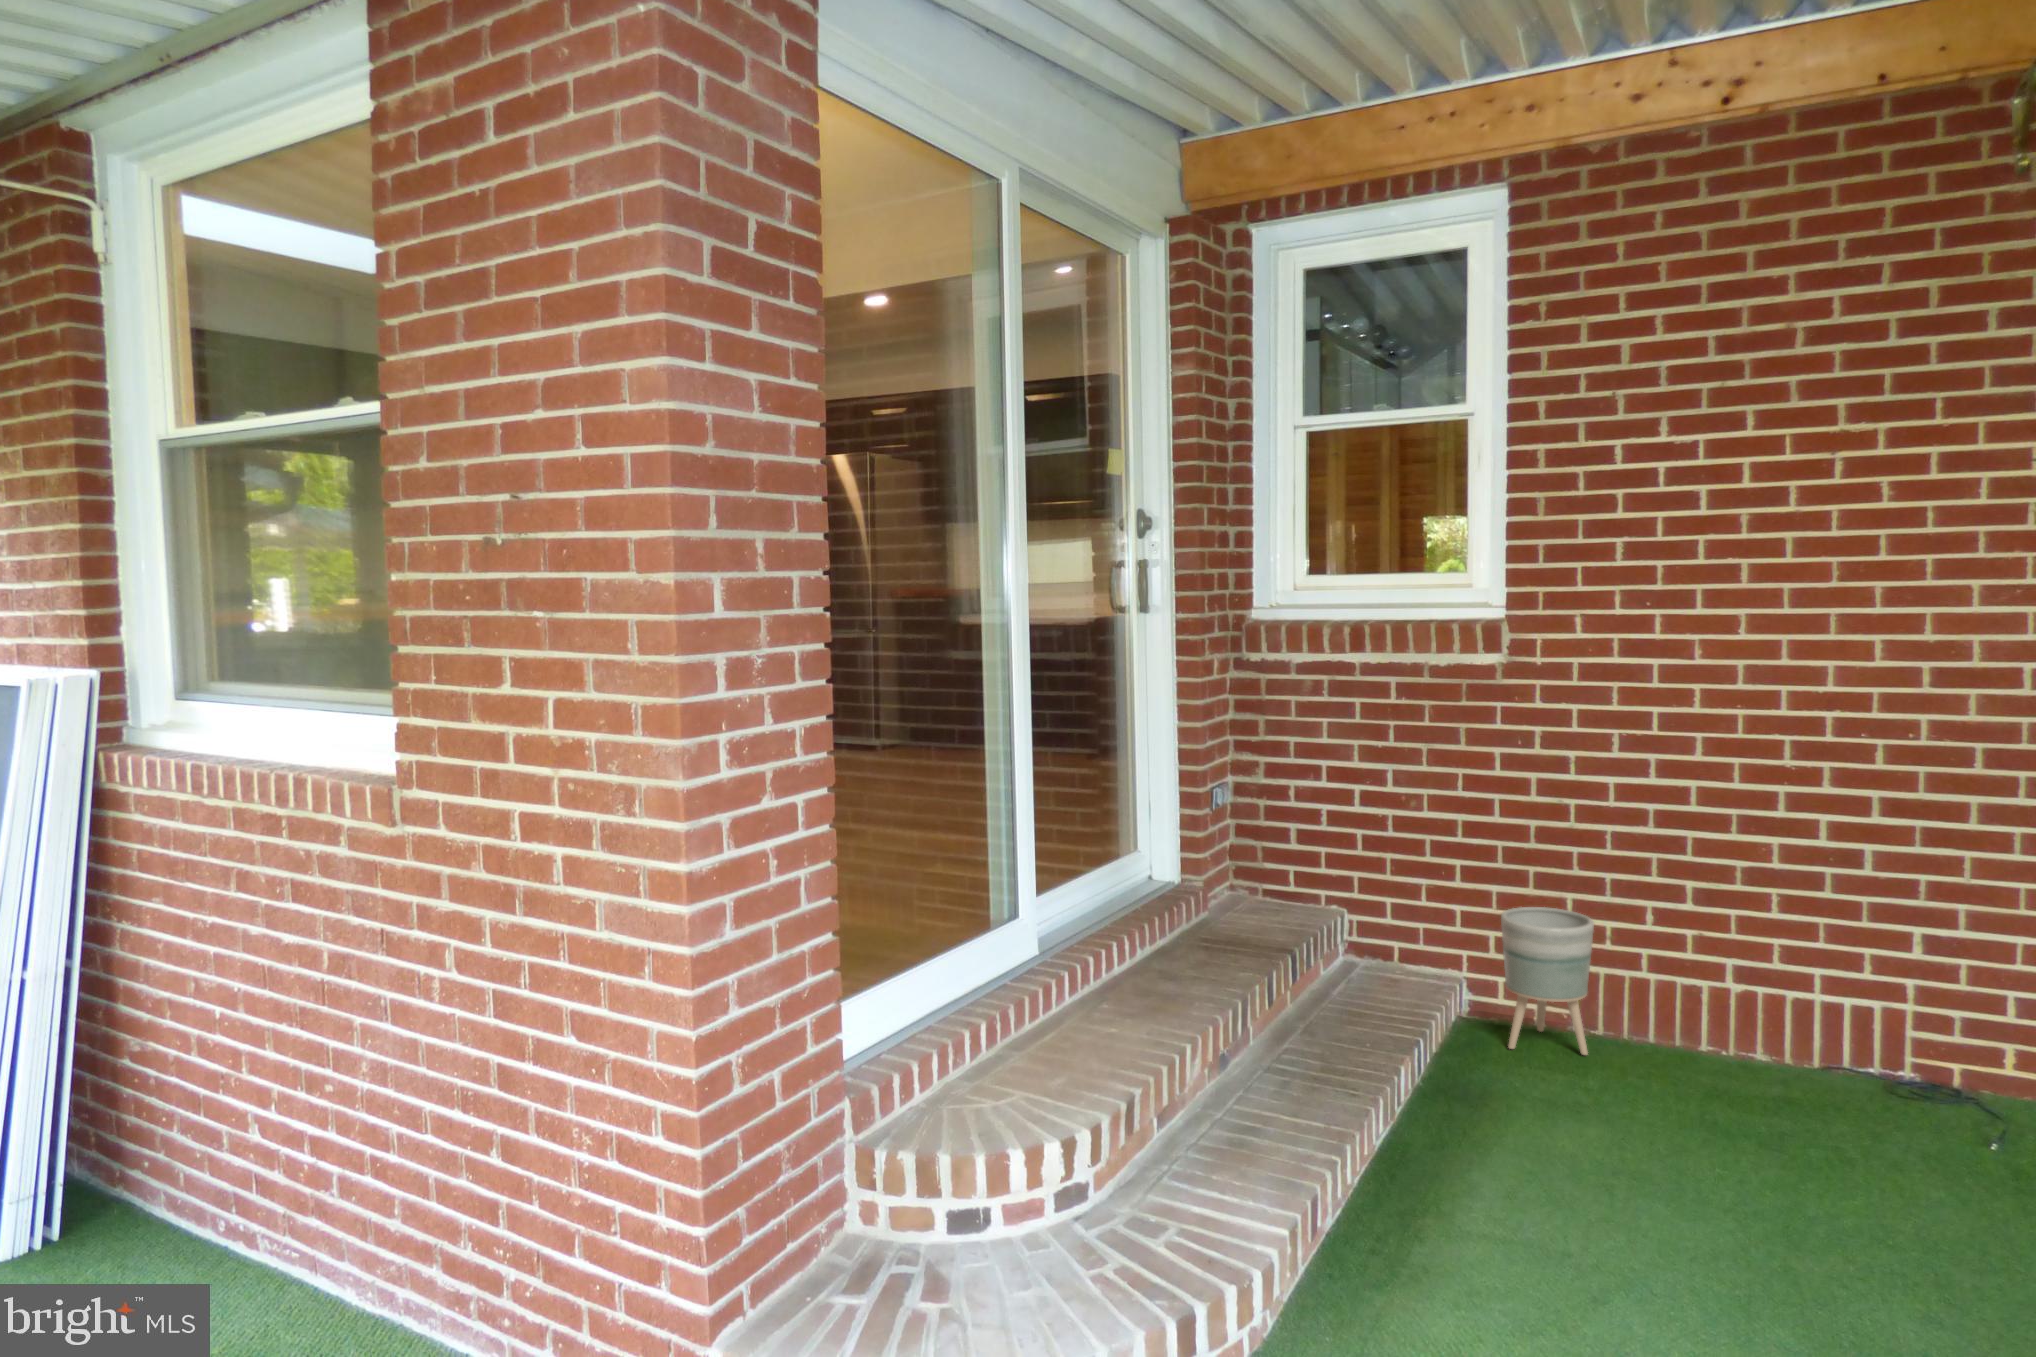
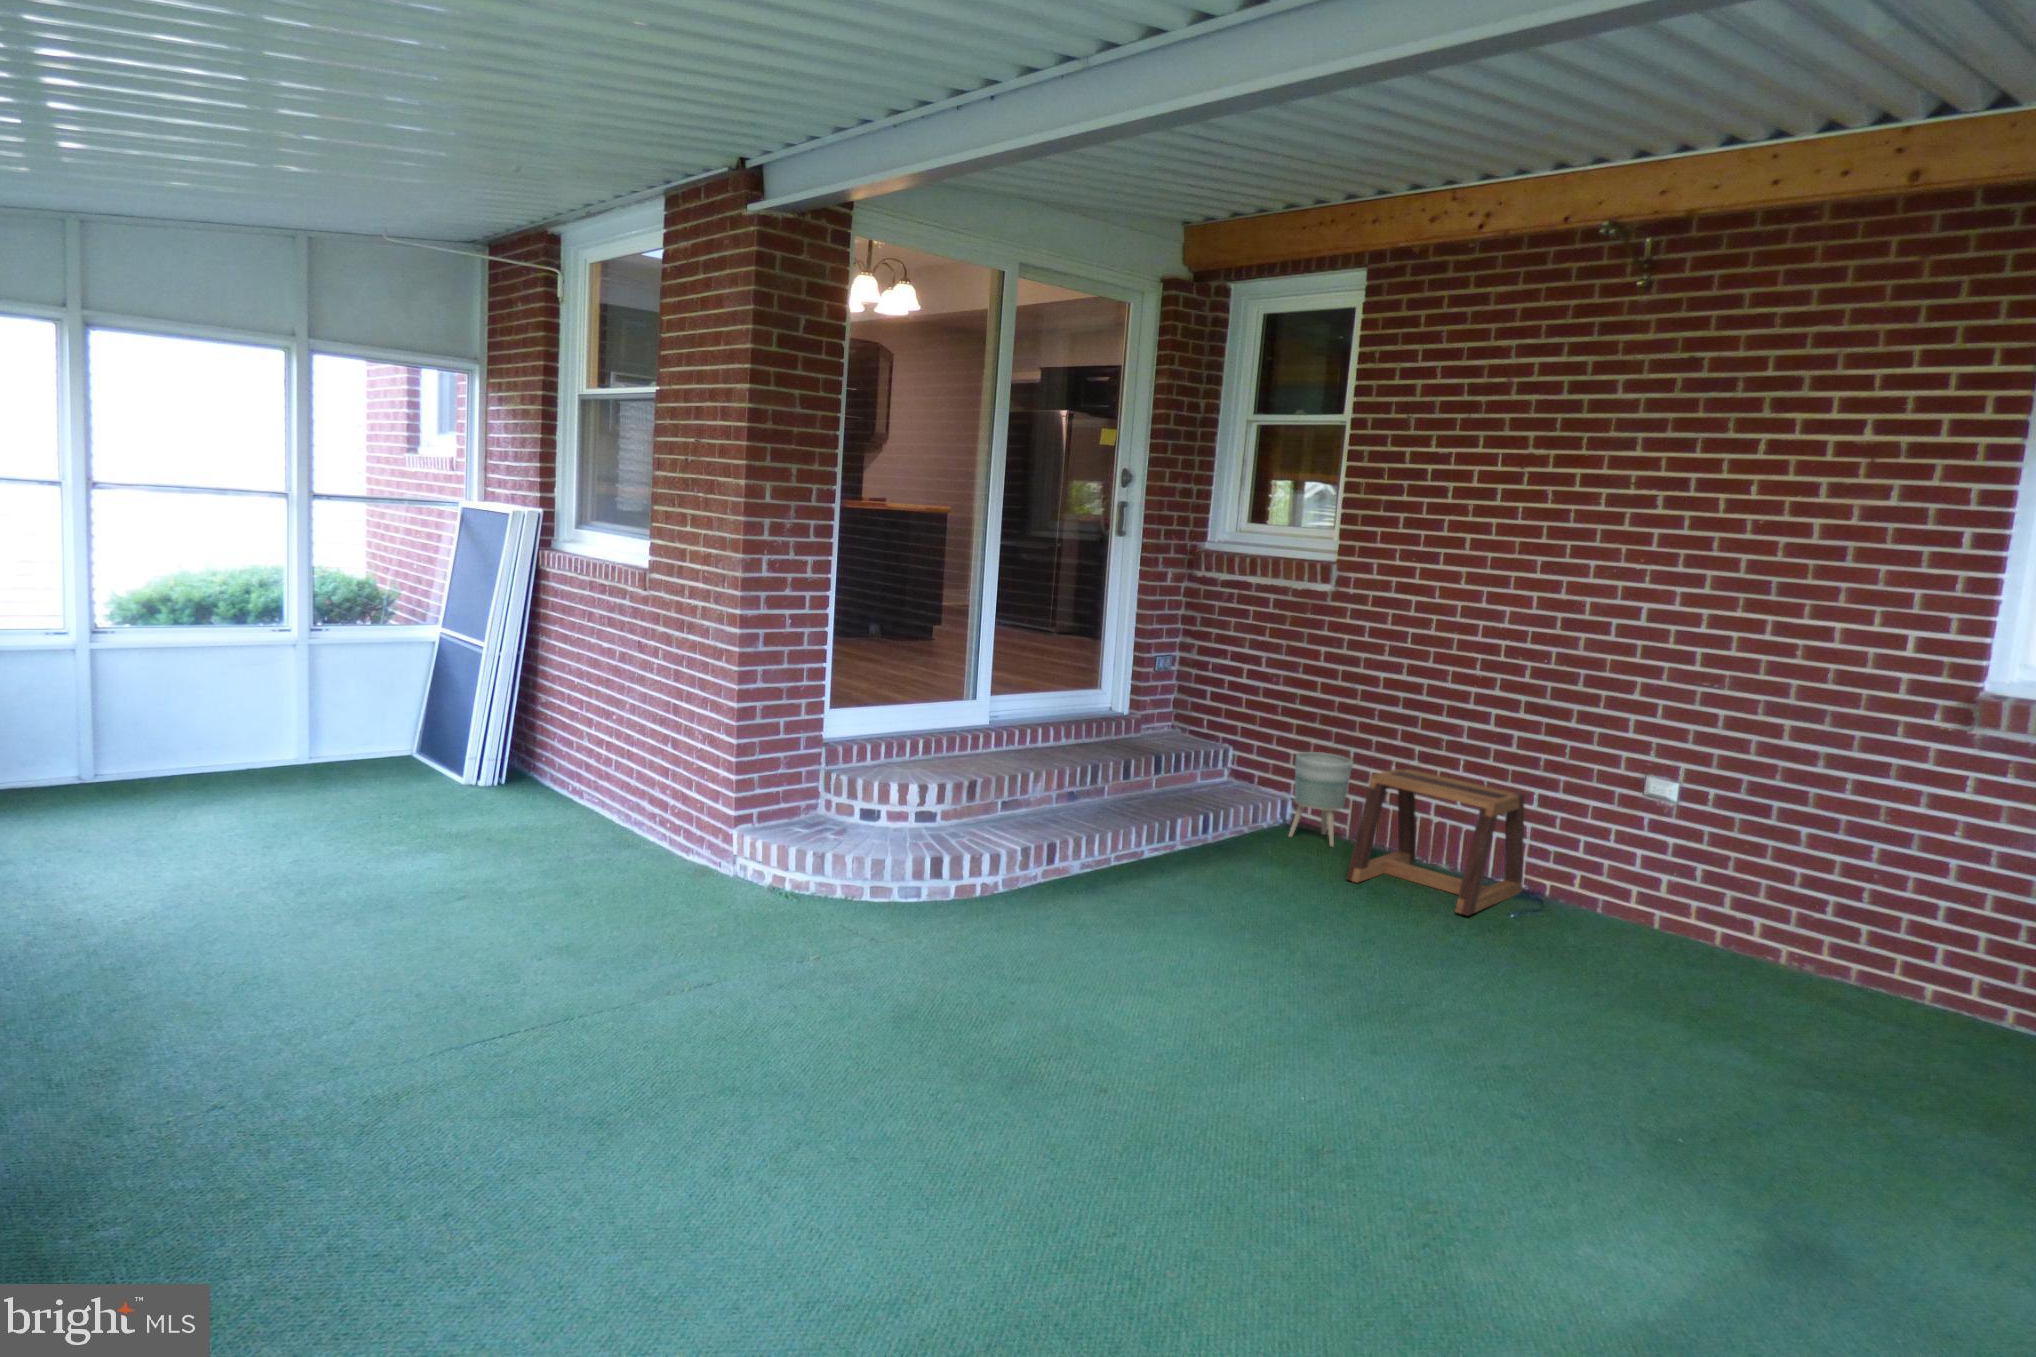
stool: none [1693,921,1954,1168] -> present [1346,768,1525,915]

